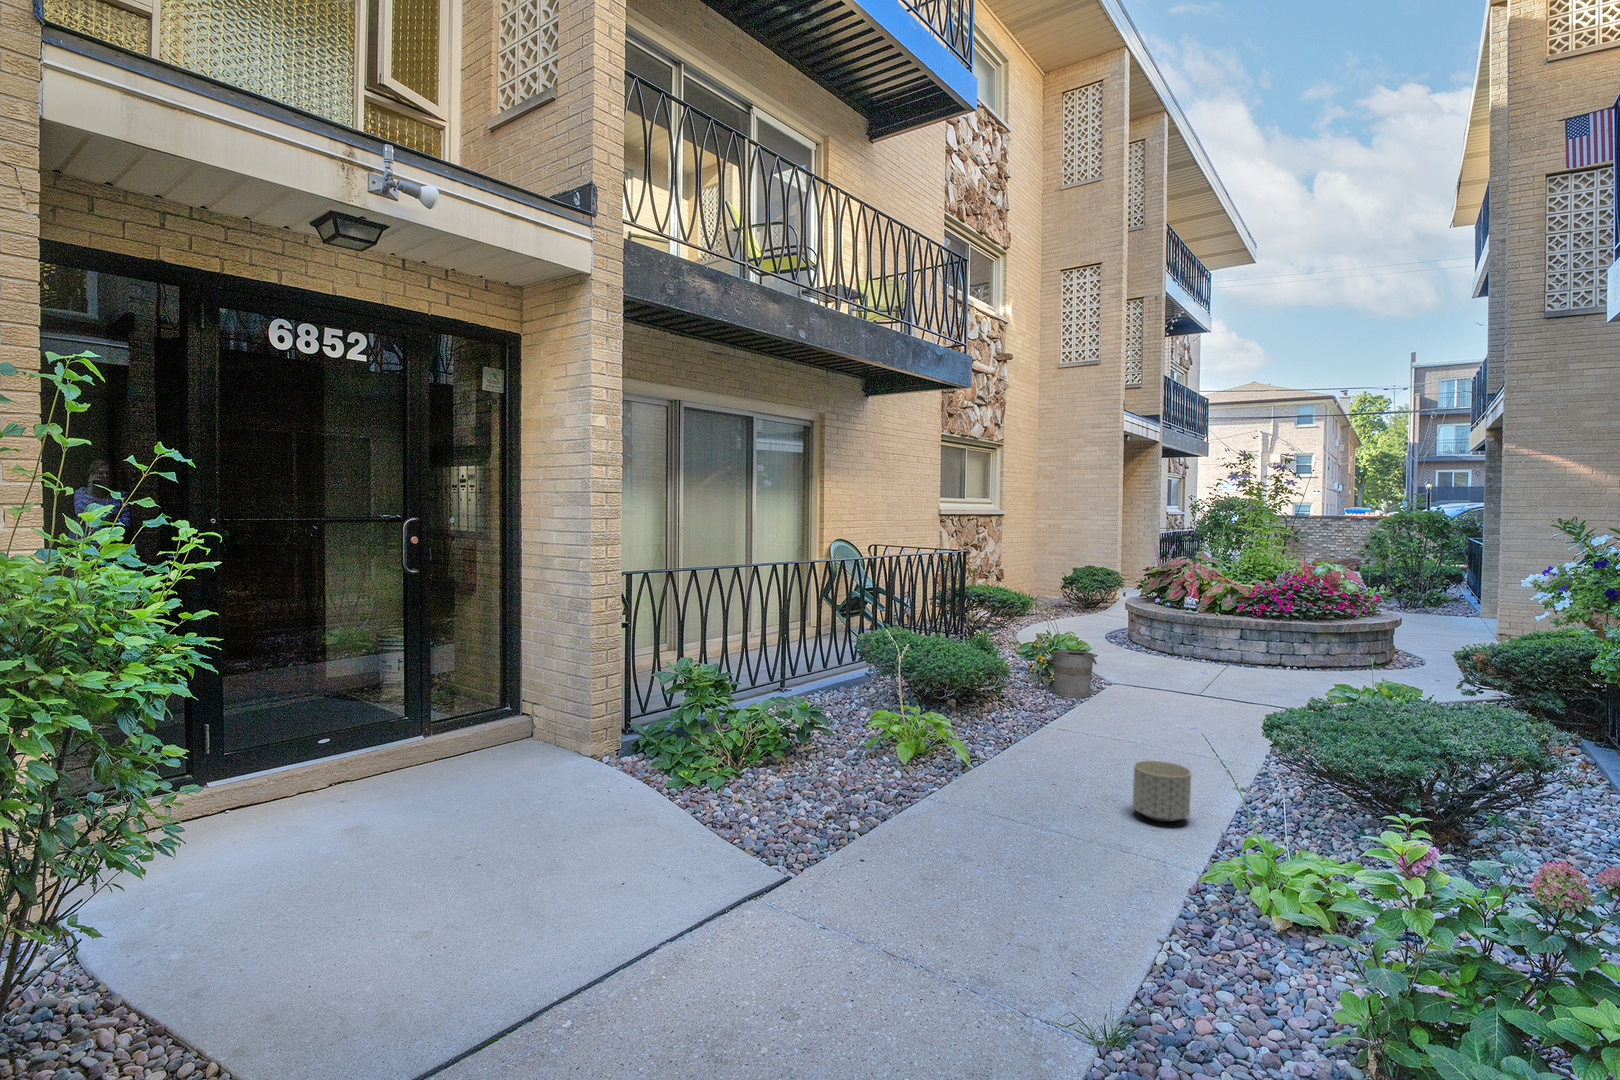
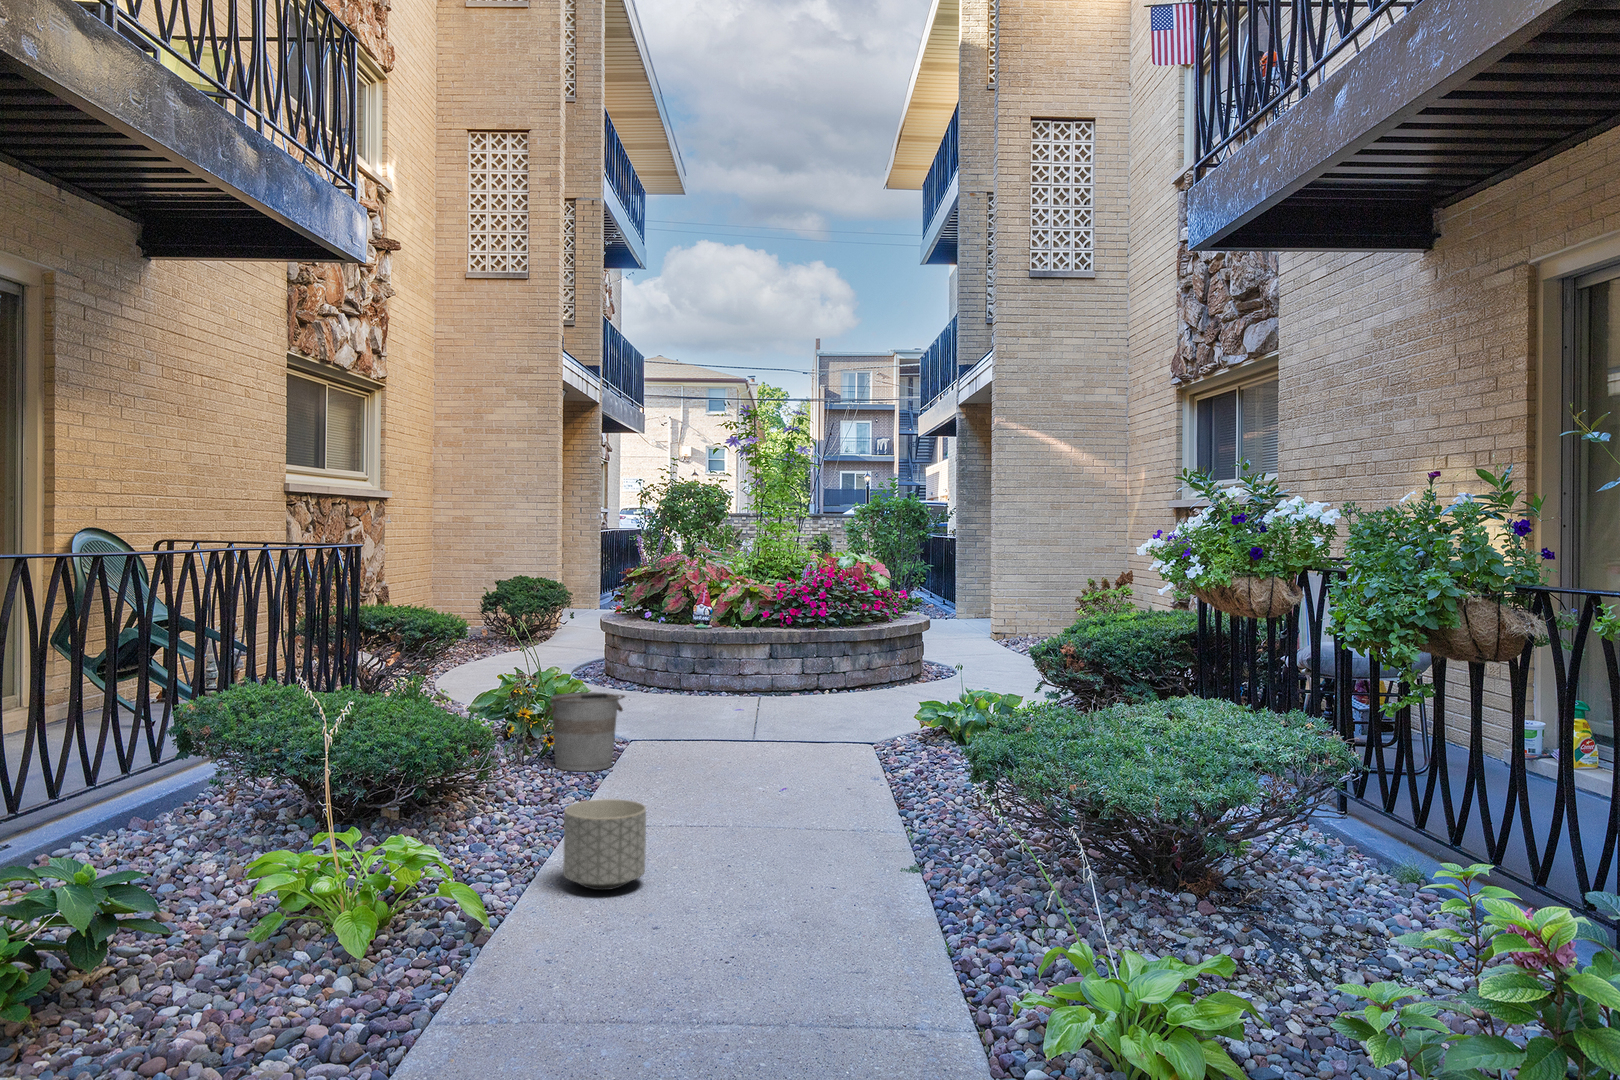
planter: present [1133,760,1191,822] -> present [563,799,646,890]

